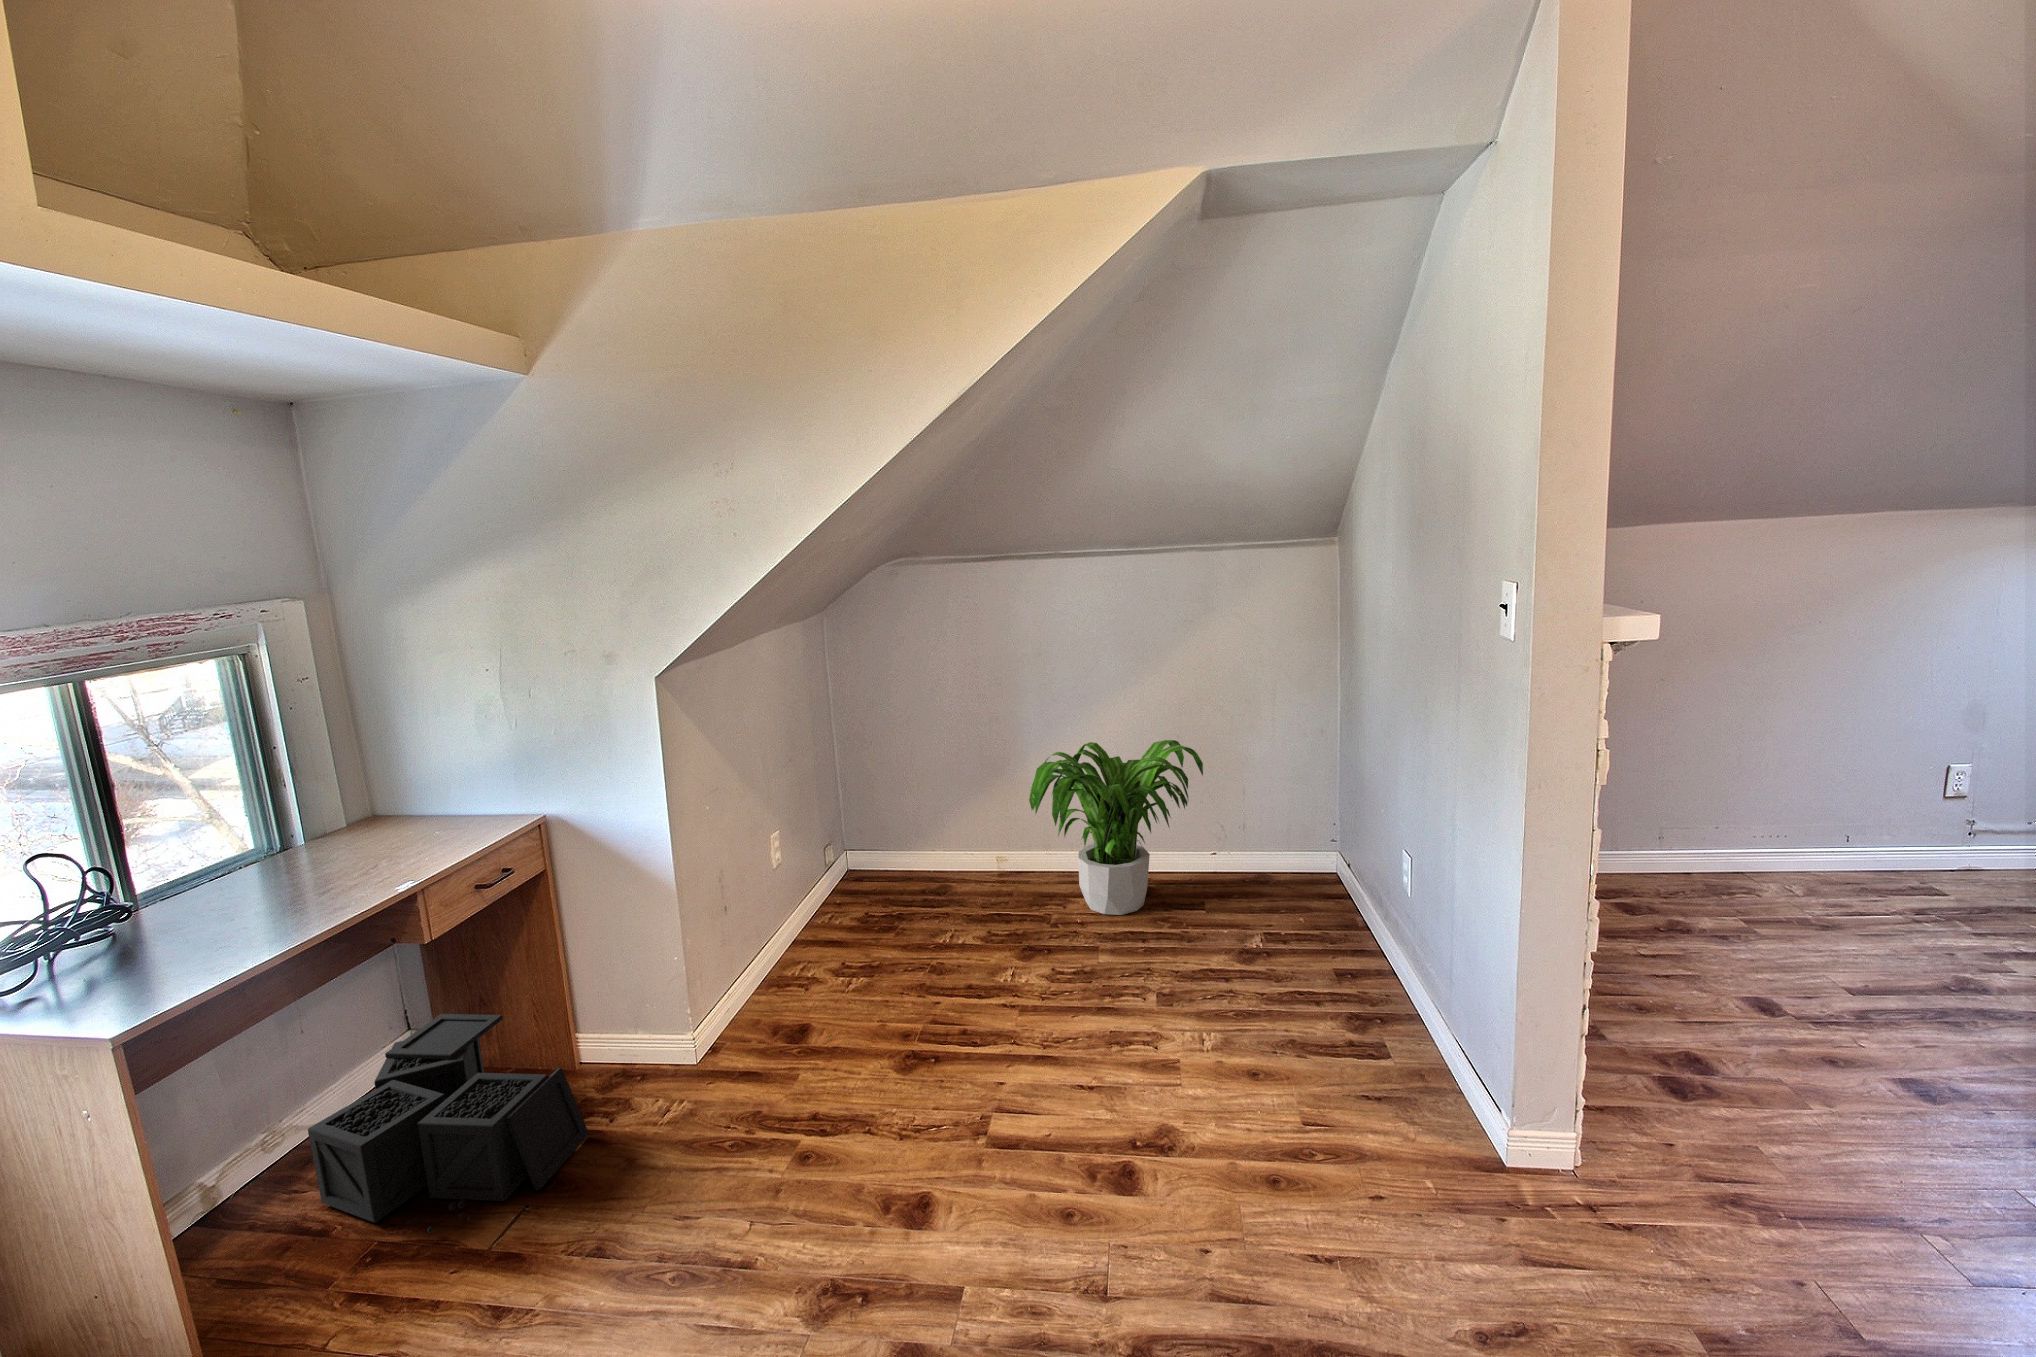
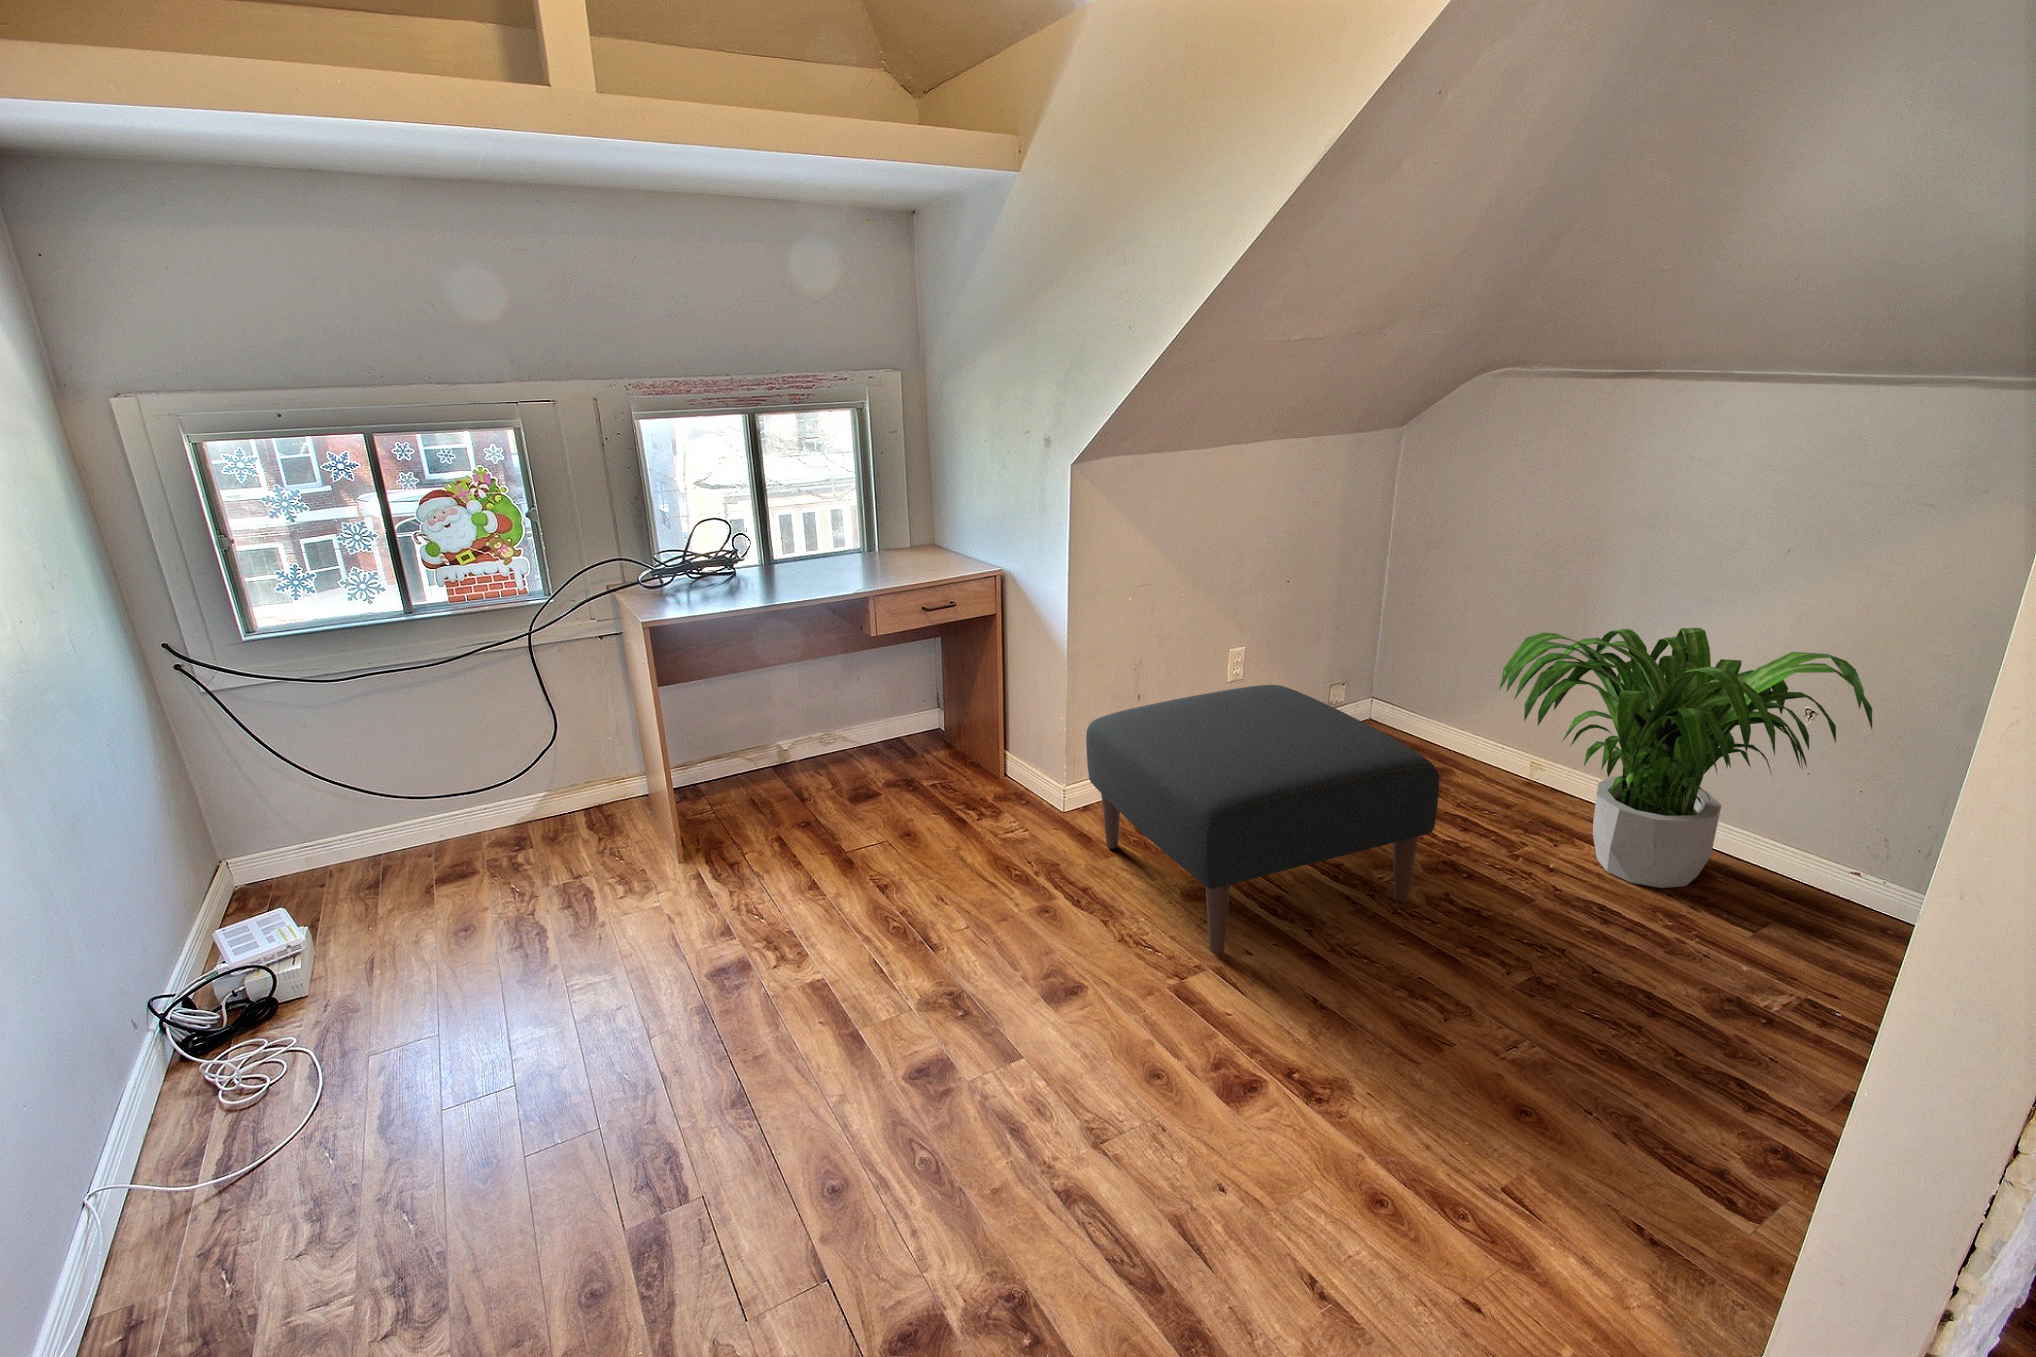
ottoman: none [753,859,1047,1096] -> present [1086,685,1439,954]
storage bin: present [308,1014,589,1233] -> none [812,698,954,838]

